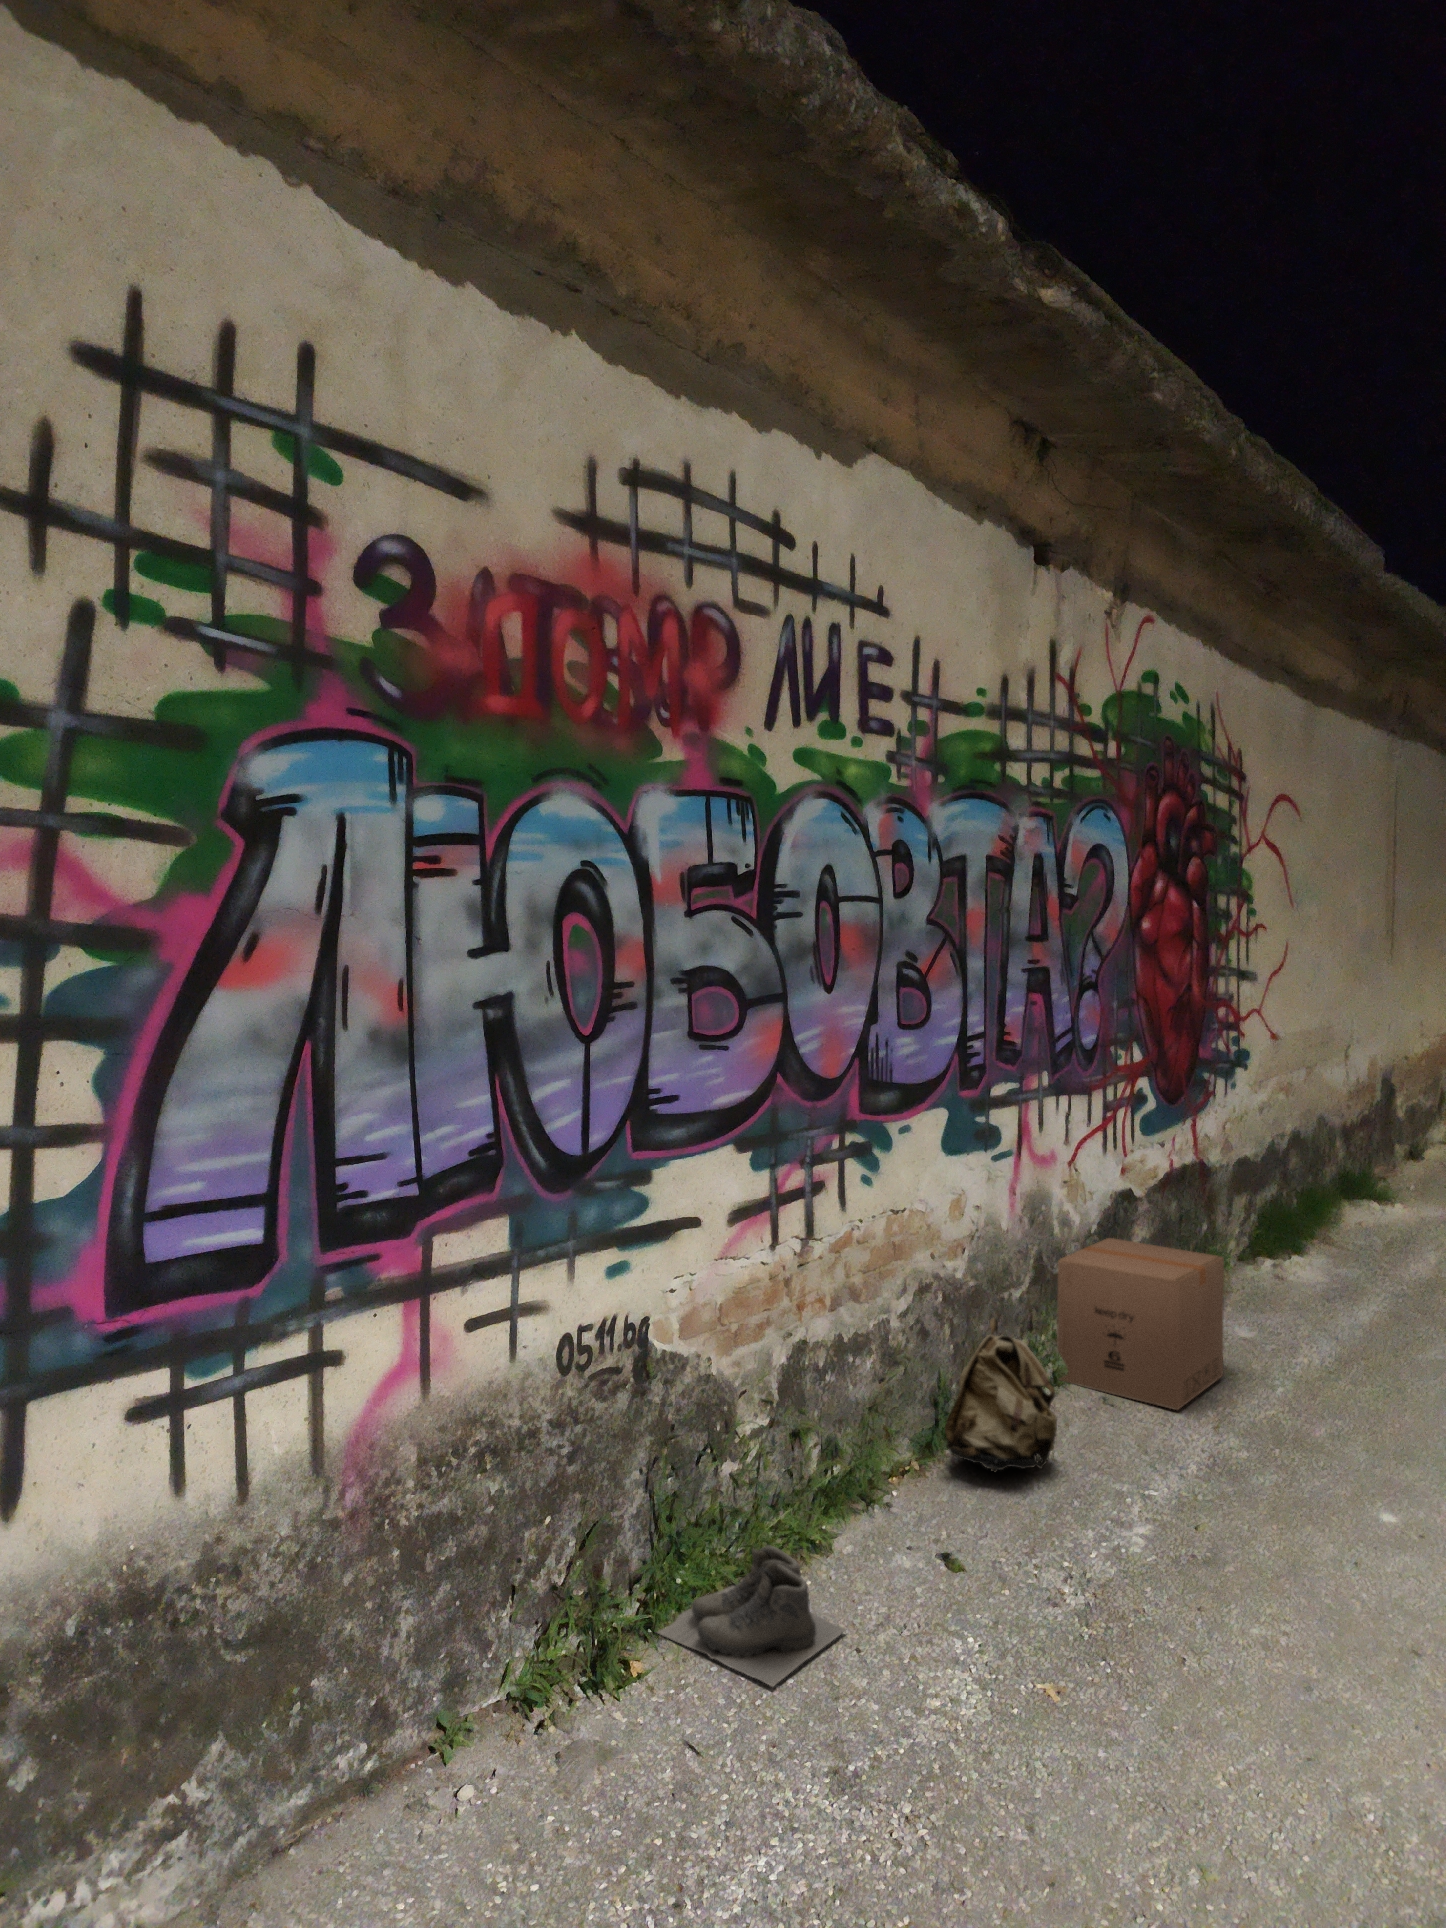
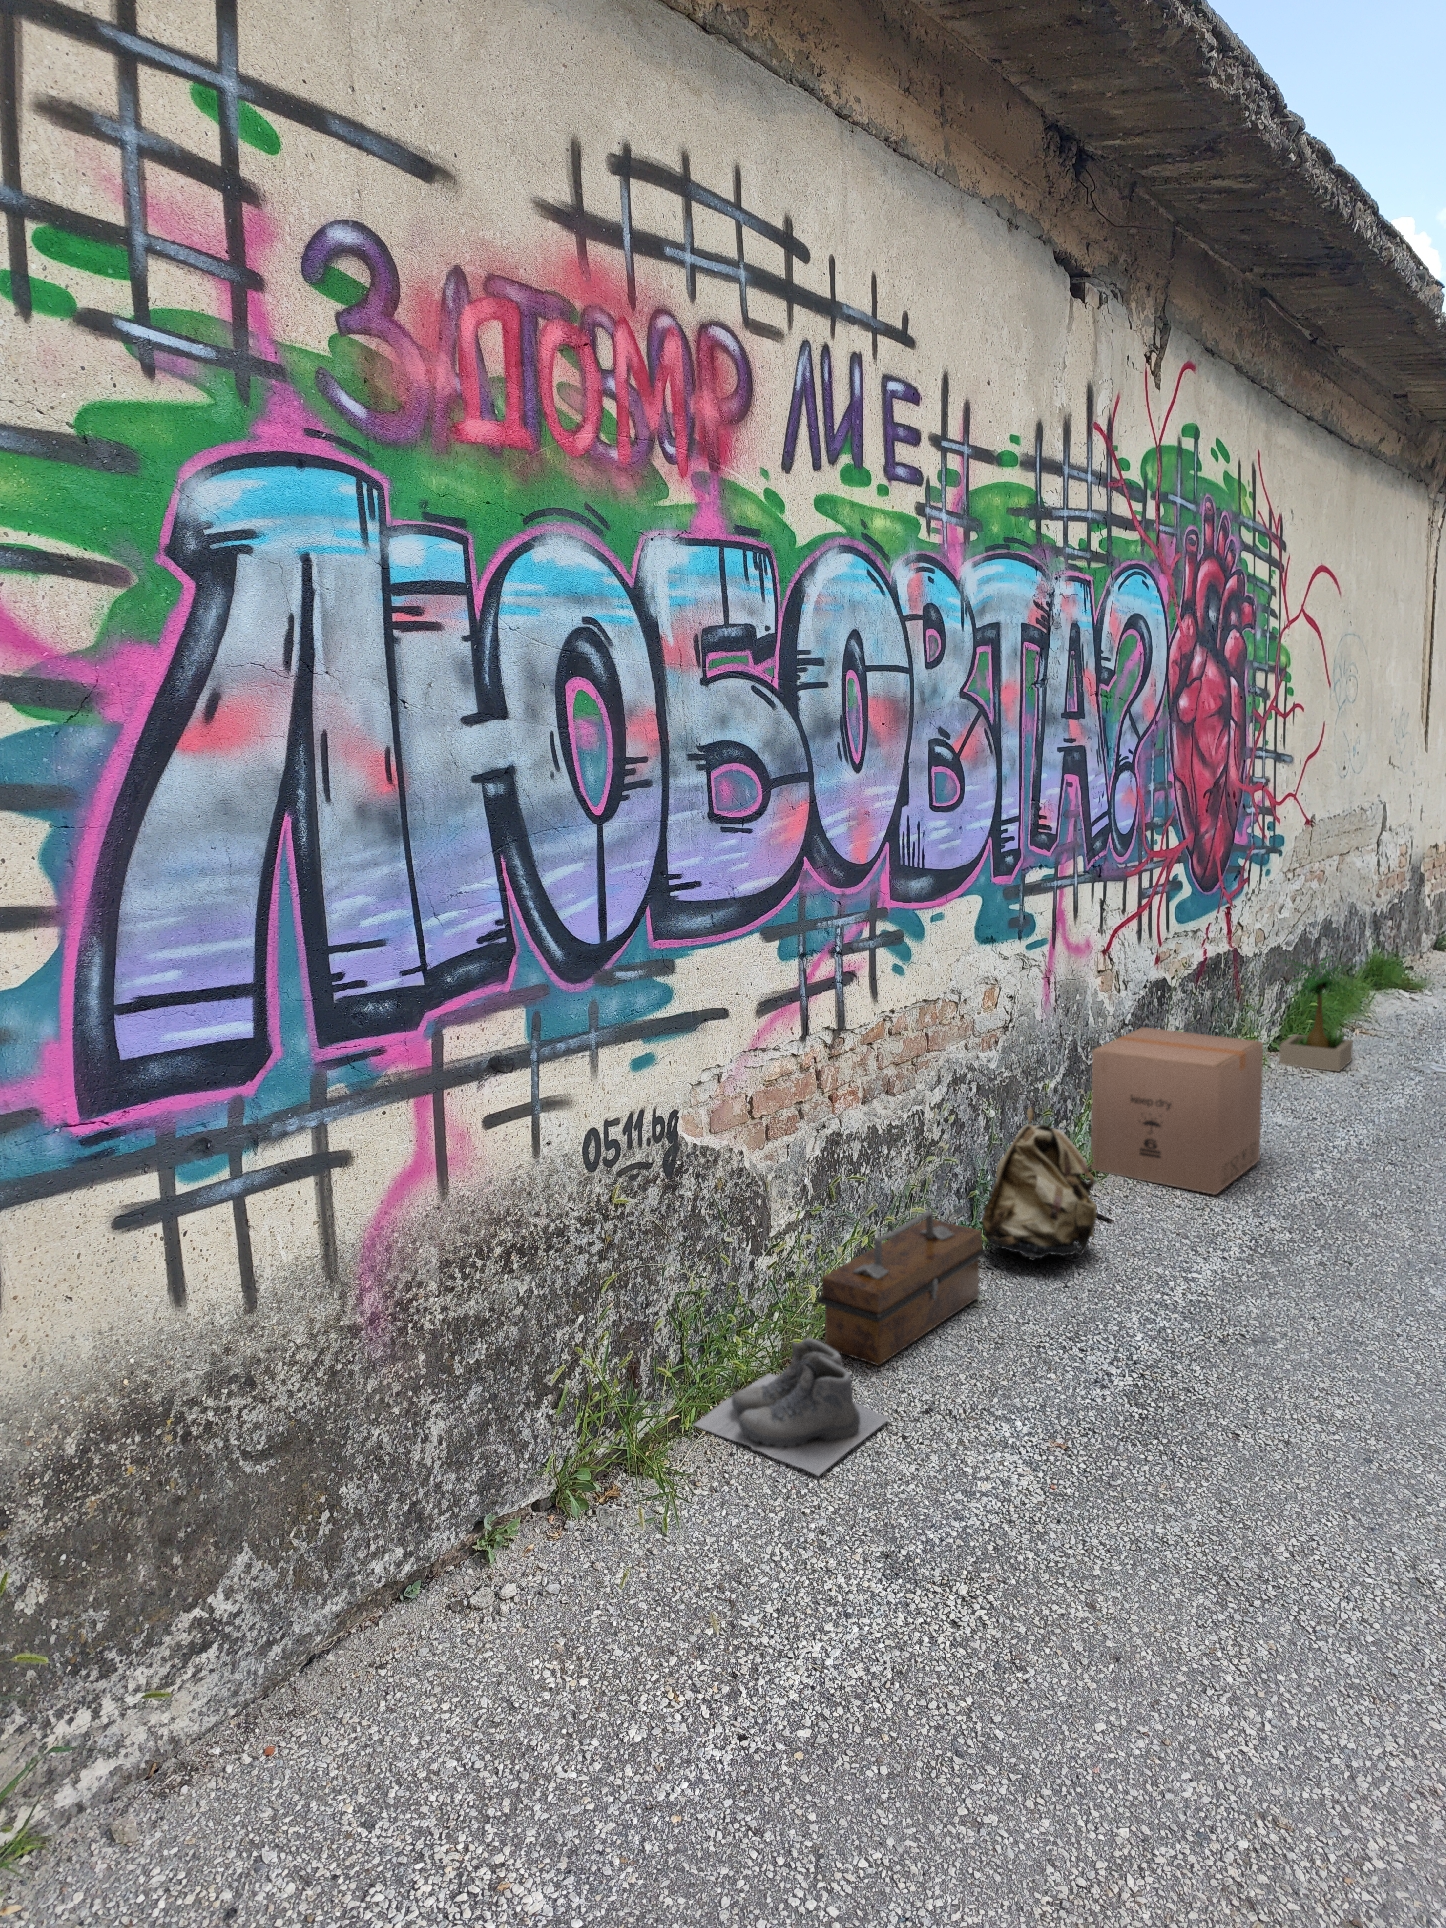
potted plant: none [1242,1168,1334,1286] -> present [1279,956,1357,1071]
toolbox: none [779,1419,947,1576] -> present [817,1211,986,1365]

